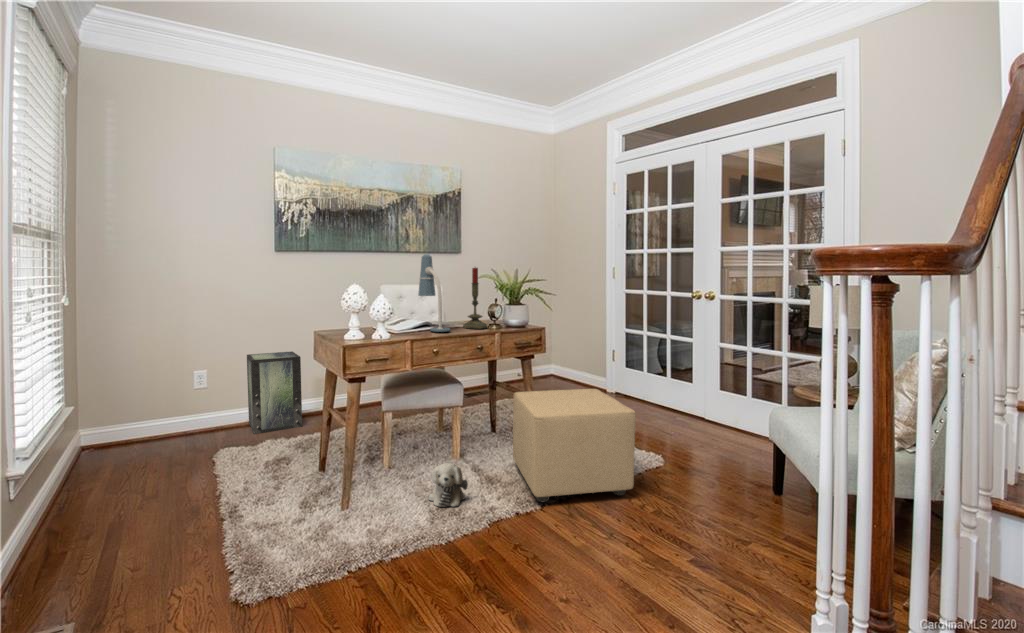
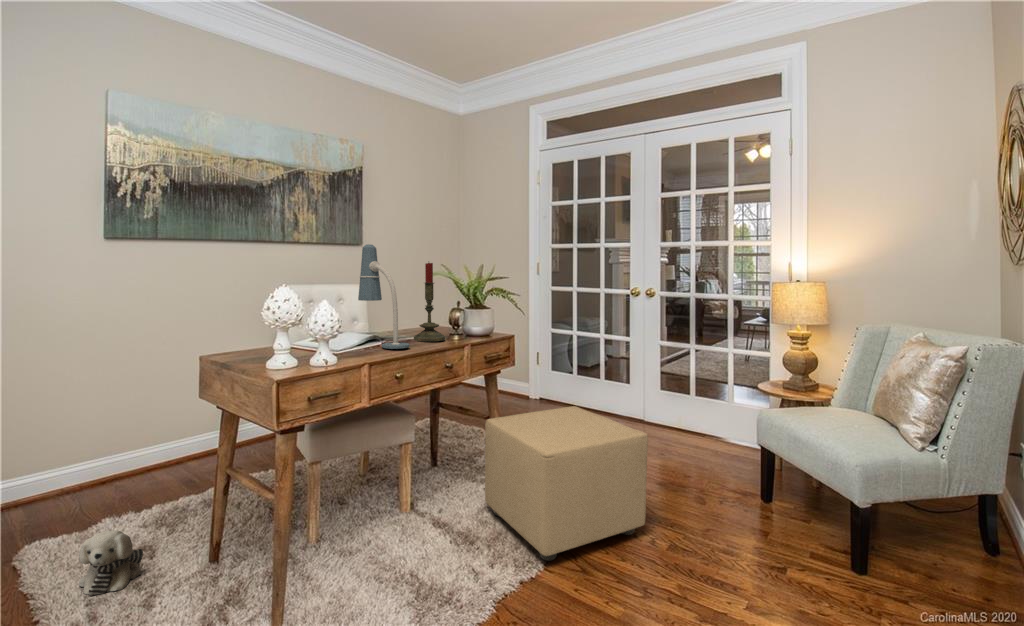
storage box: present [247,352,302,434] -> none [57,380,158,509]
plush toy: present [429,463,468,507] -> present [79,530,143,596]

